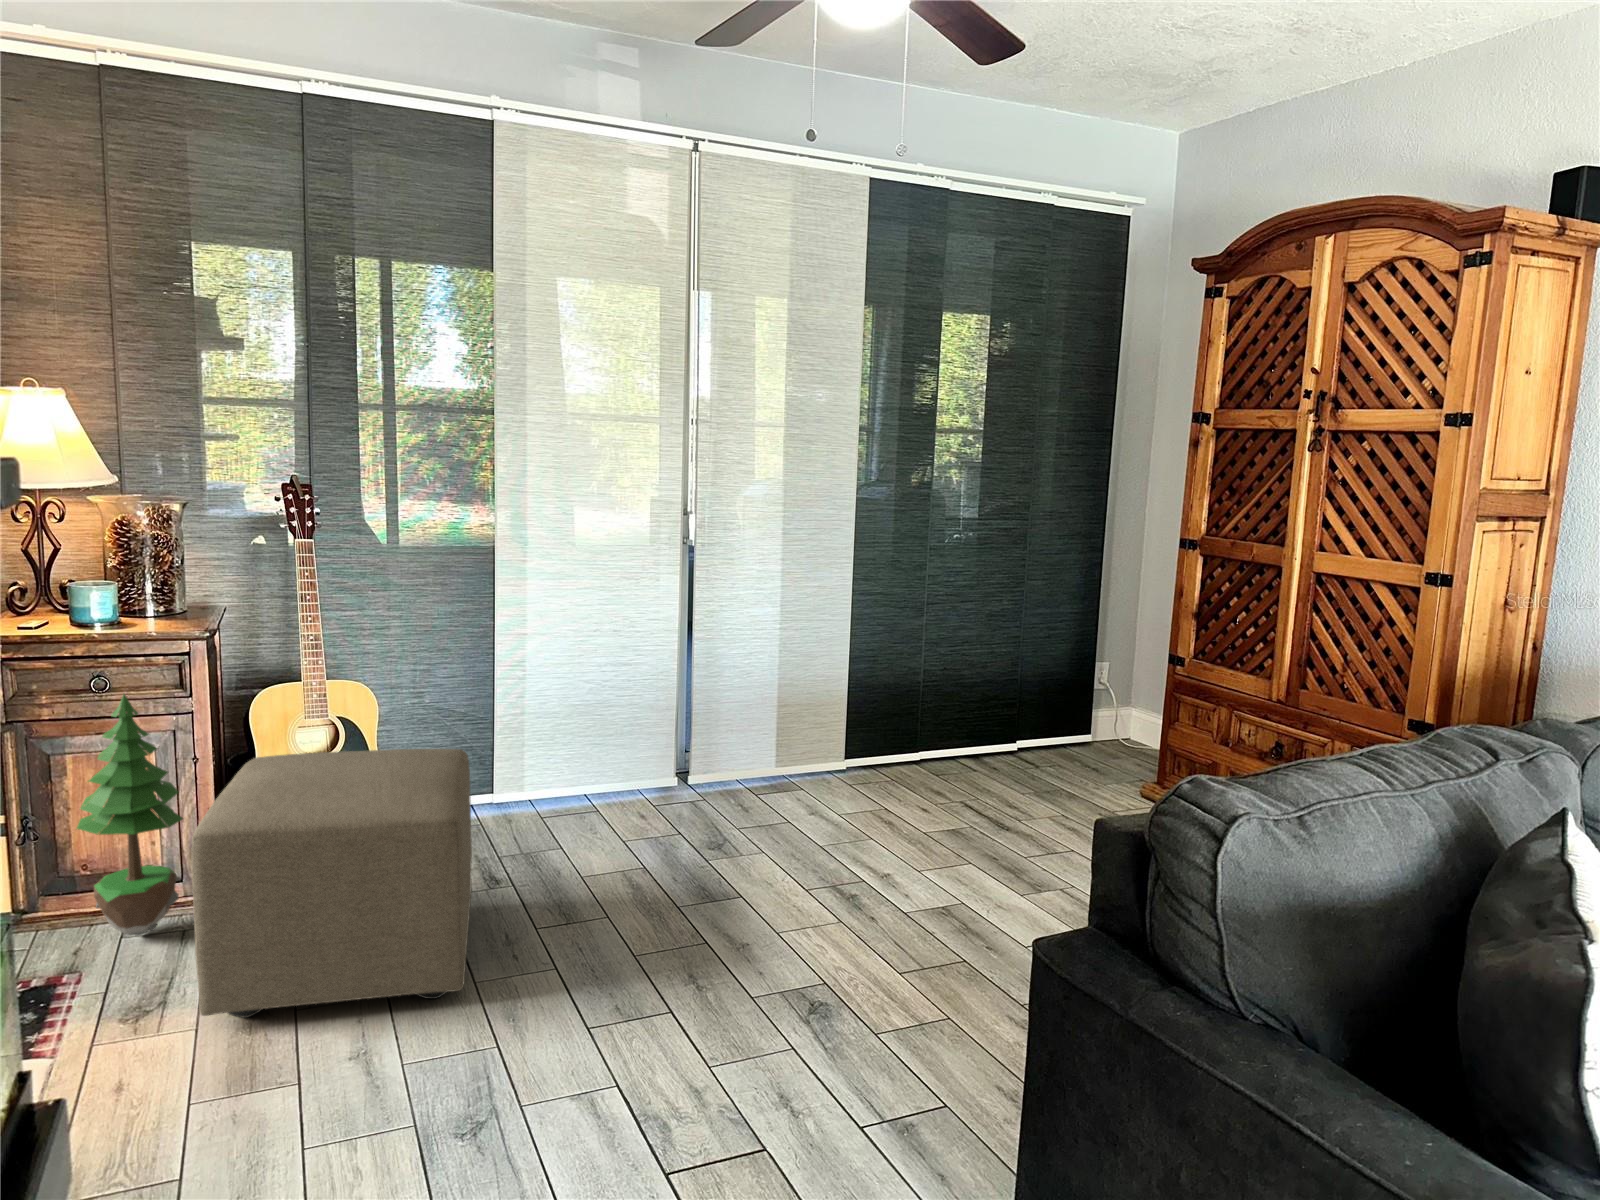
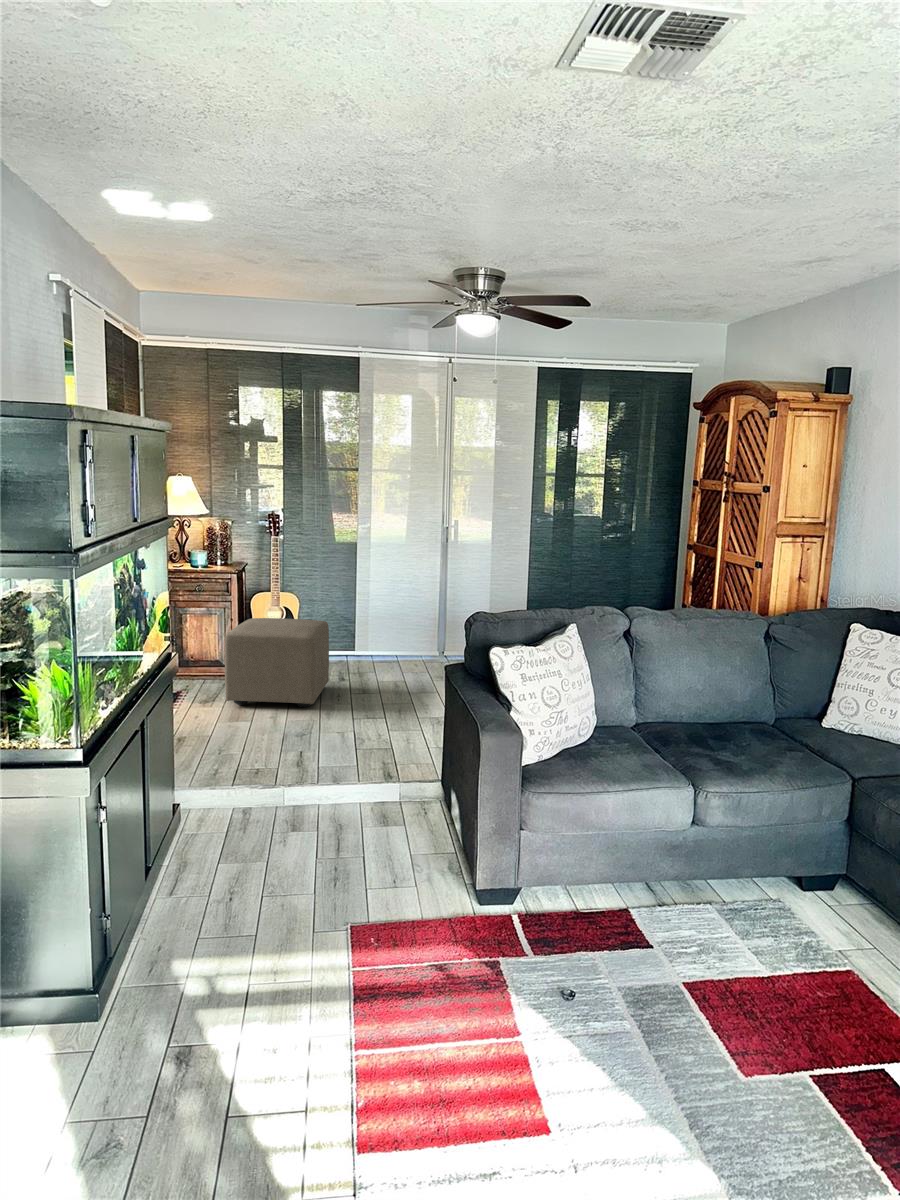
potted tree: present [77,694,183,936] -> none [190,590,226,684]

